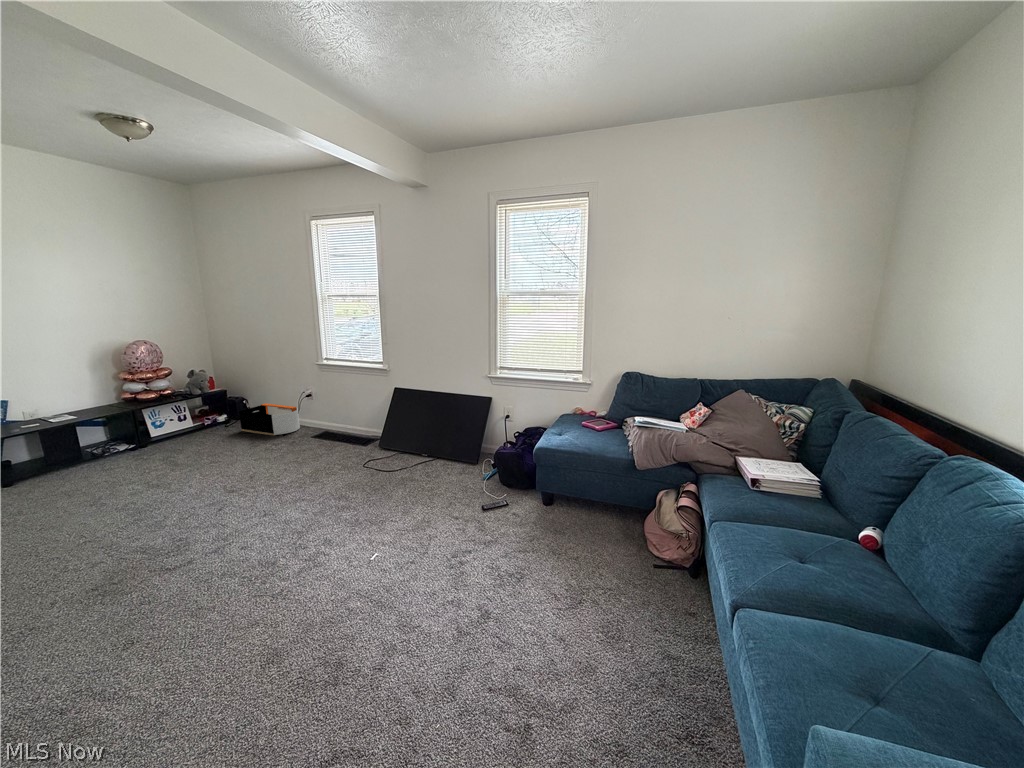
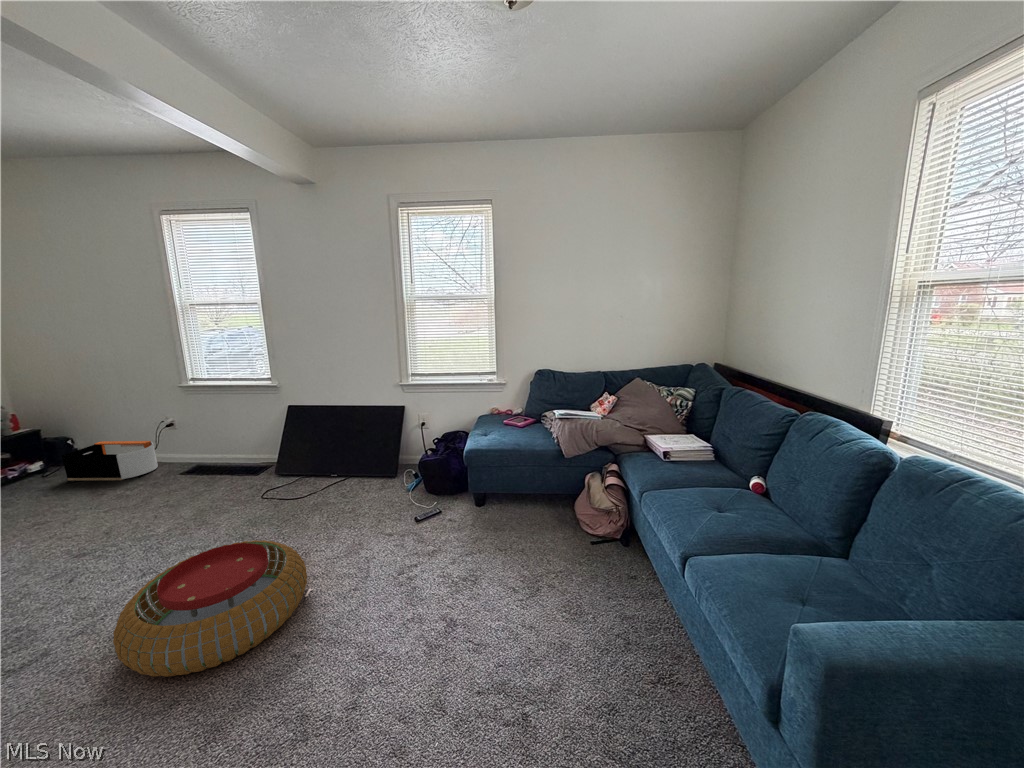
pouf: none [226,500,375,602] -> present [113,540,307,677]

